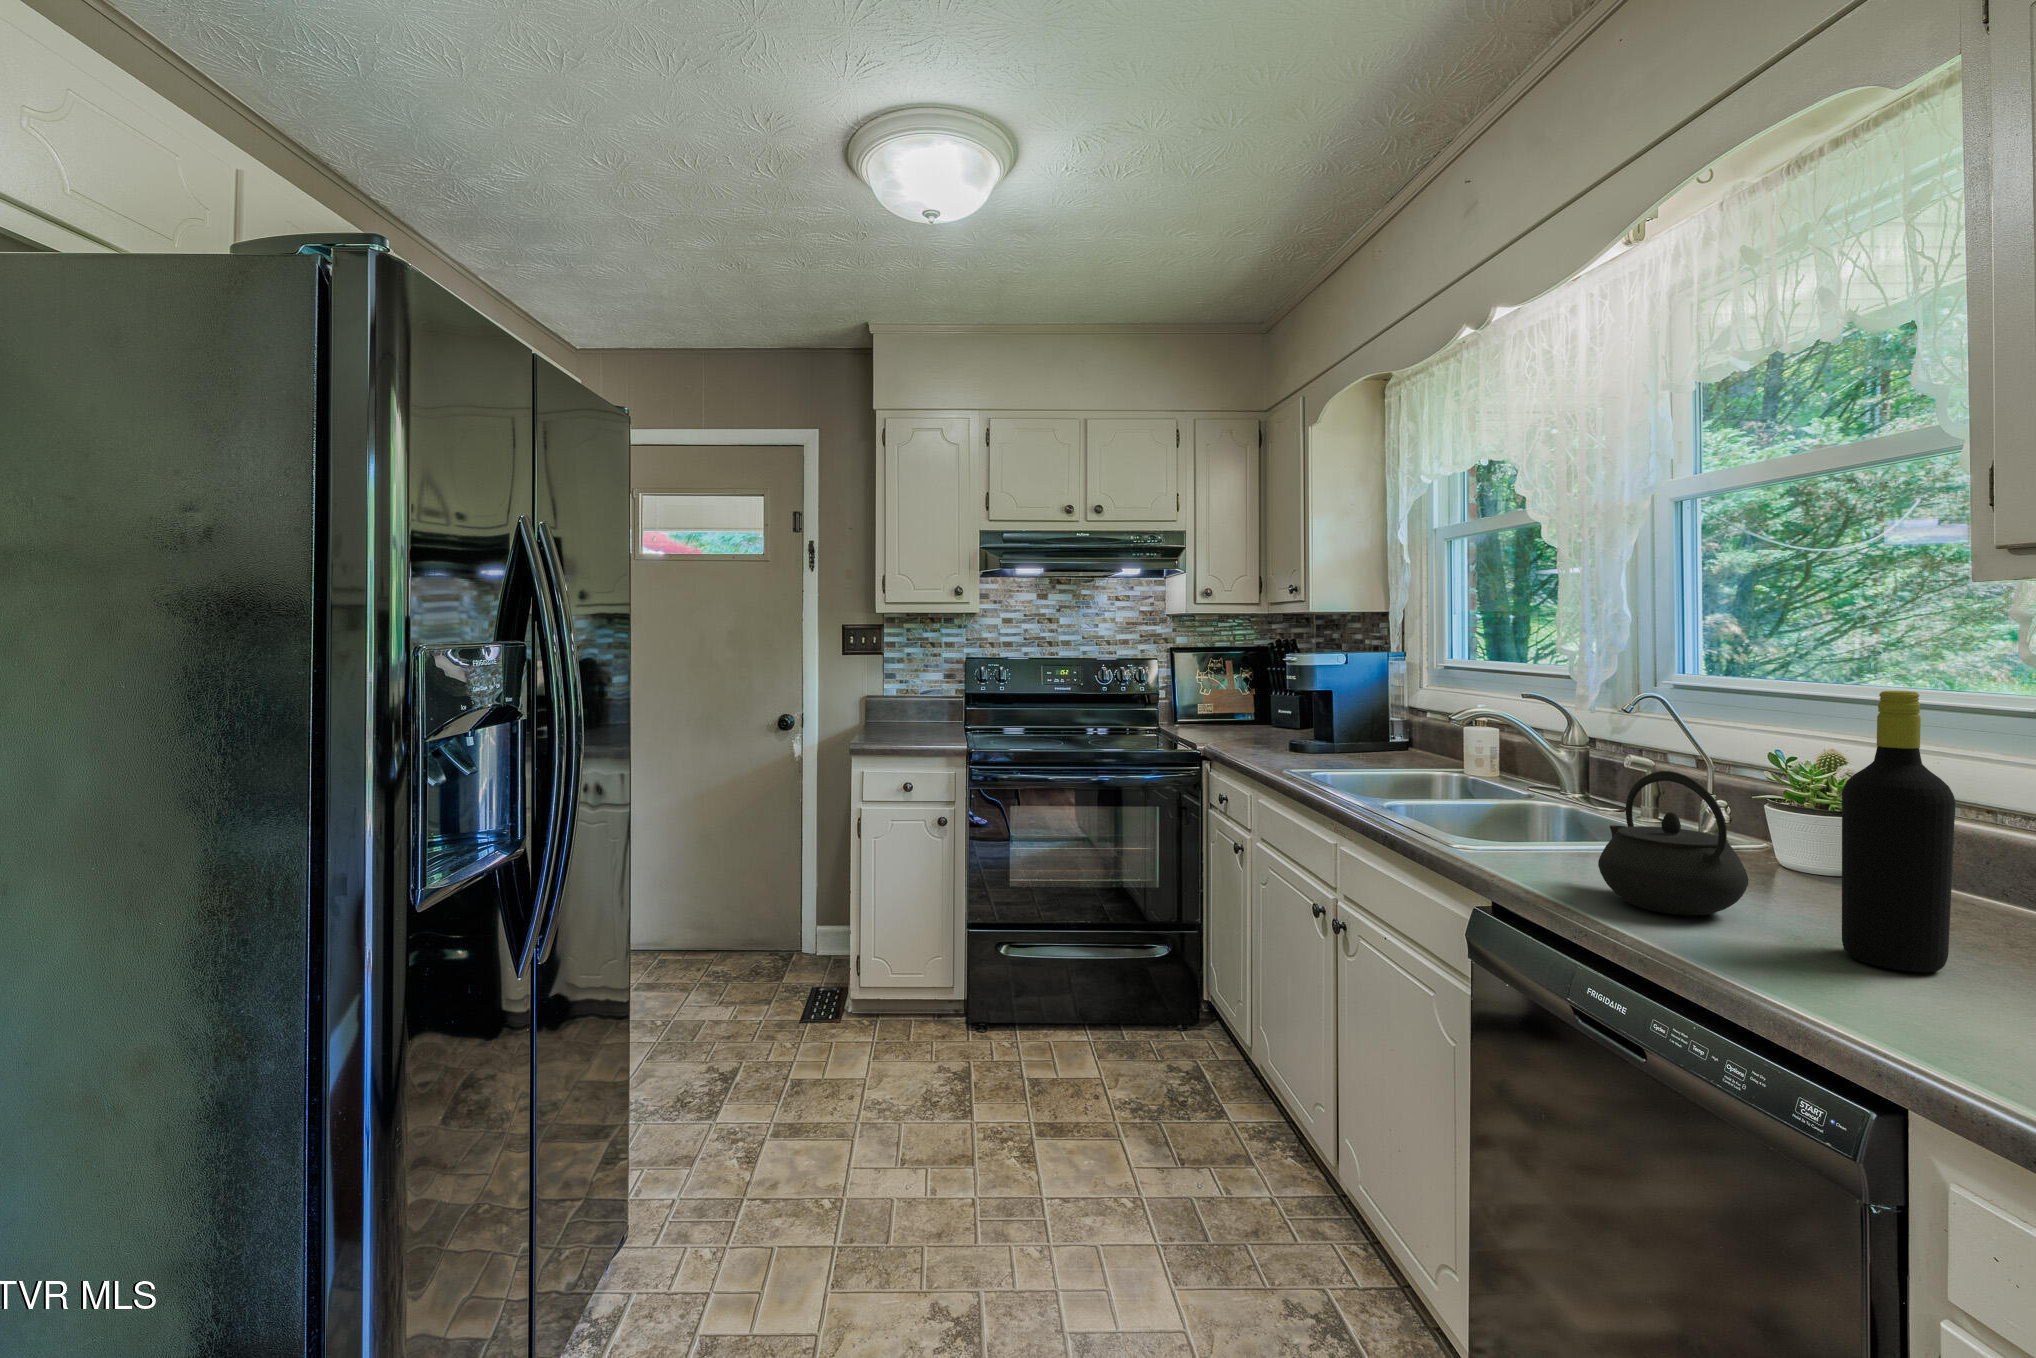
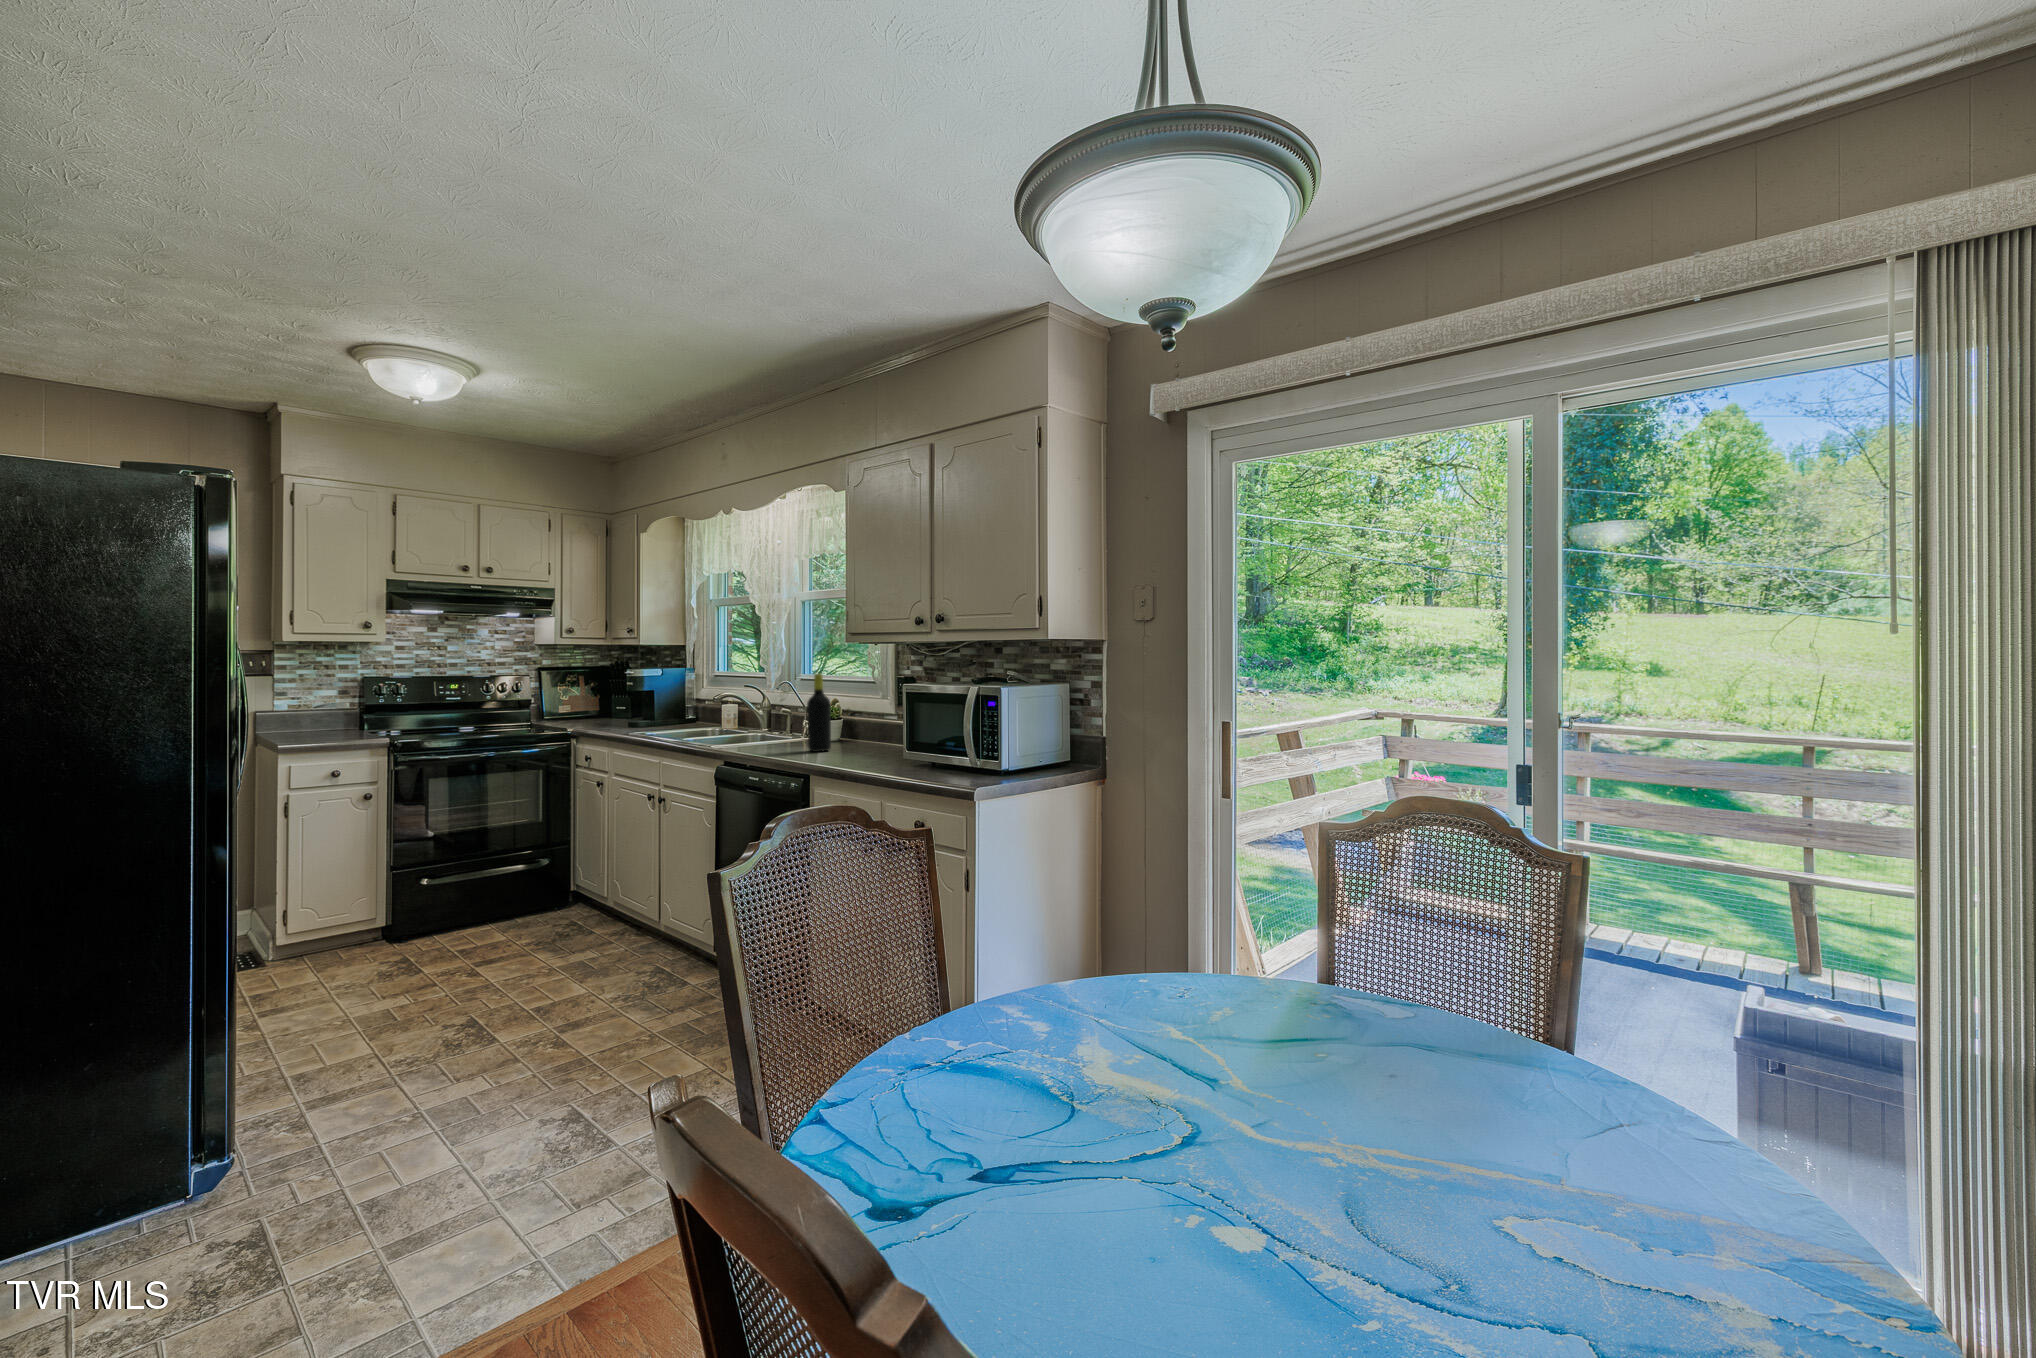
kettle: present [1598,771,1748,915] -> none [750,703,792,750]

